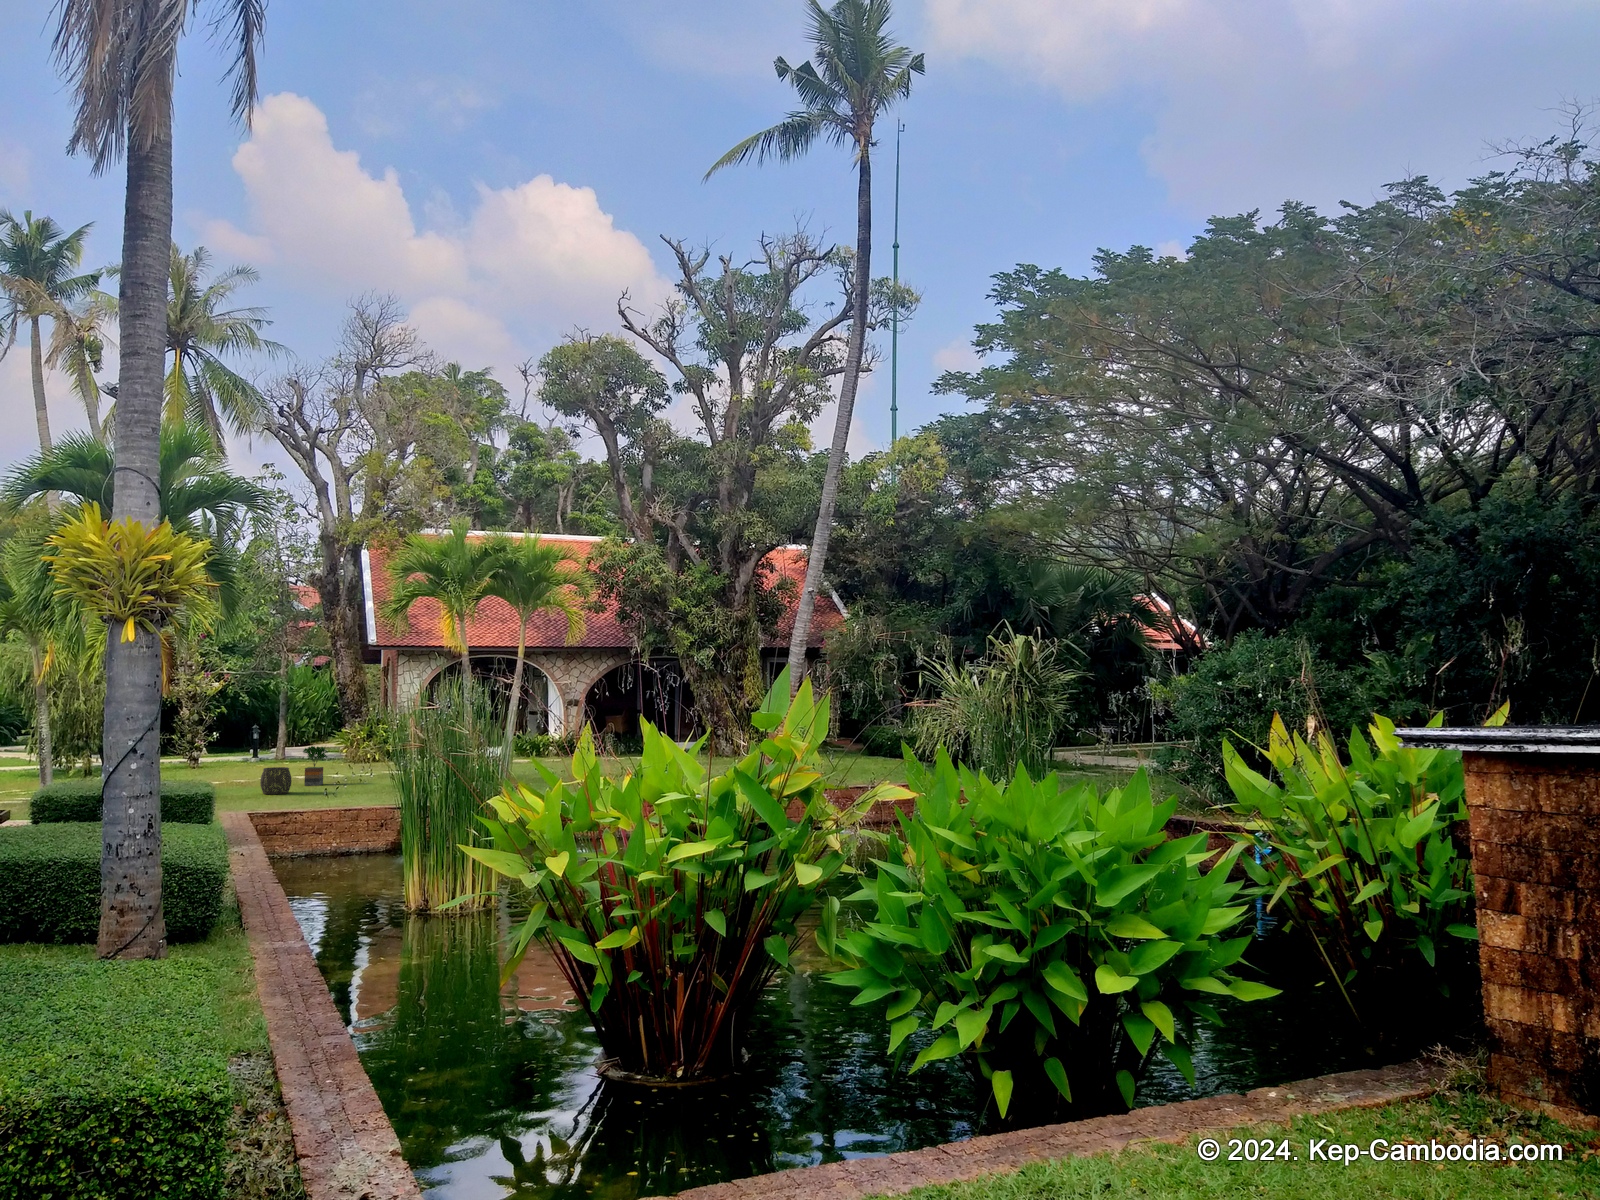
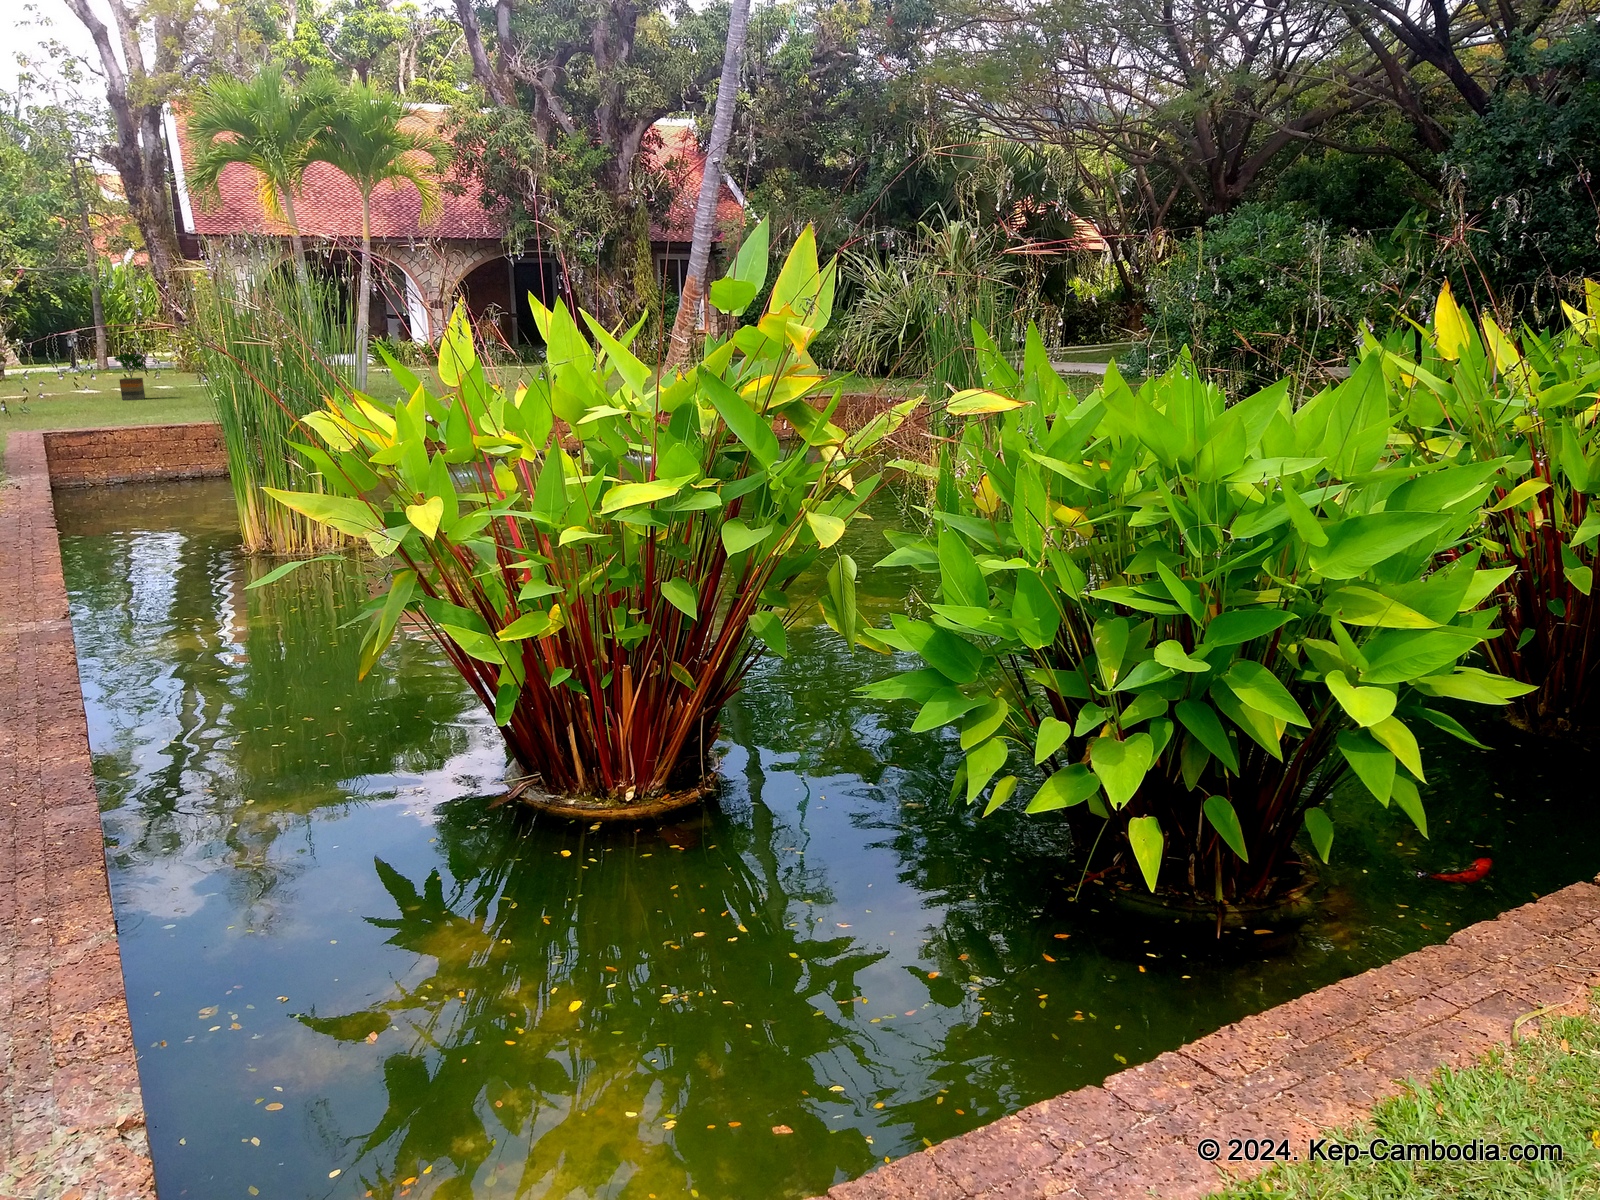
woven basket: present [260,767,292,794] -> none [63,378,103,411]

